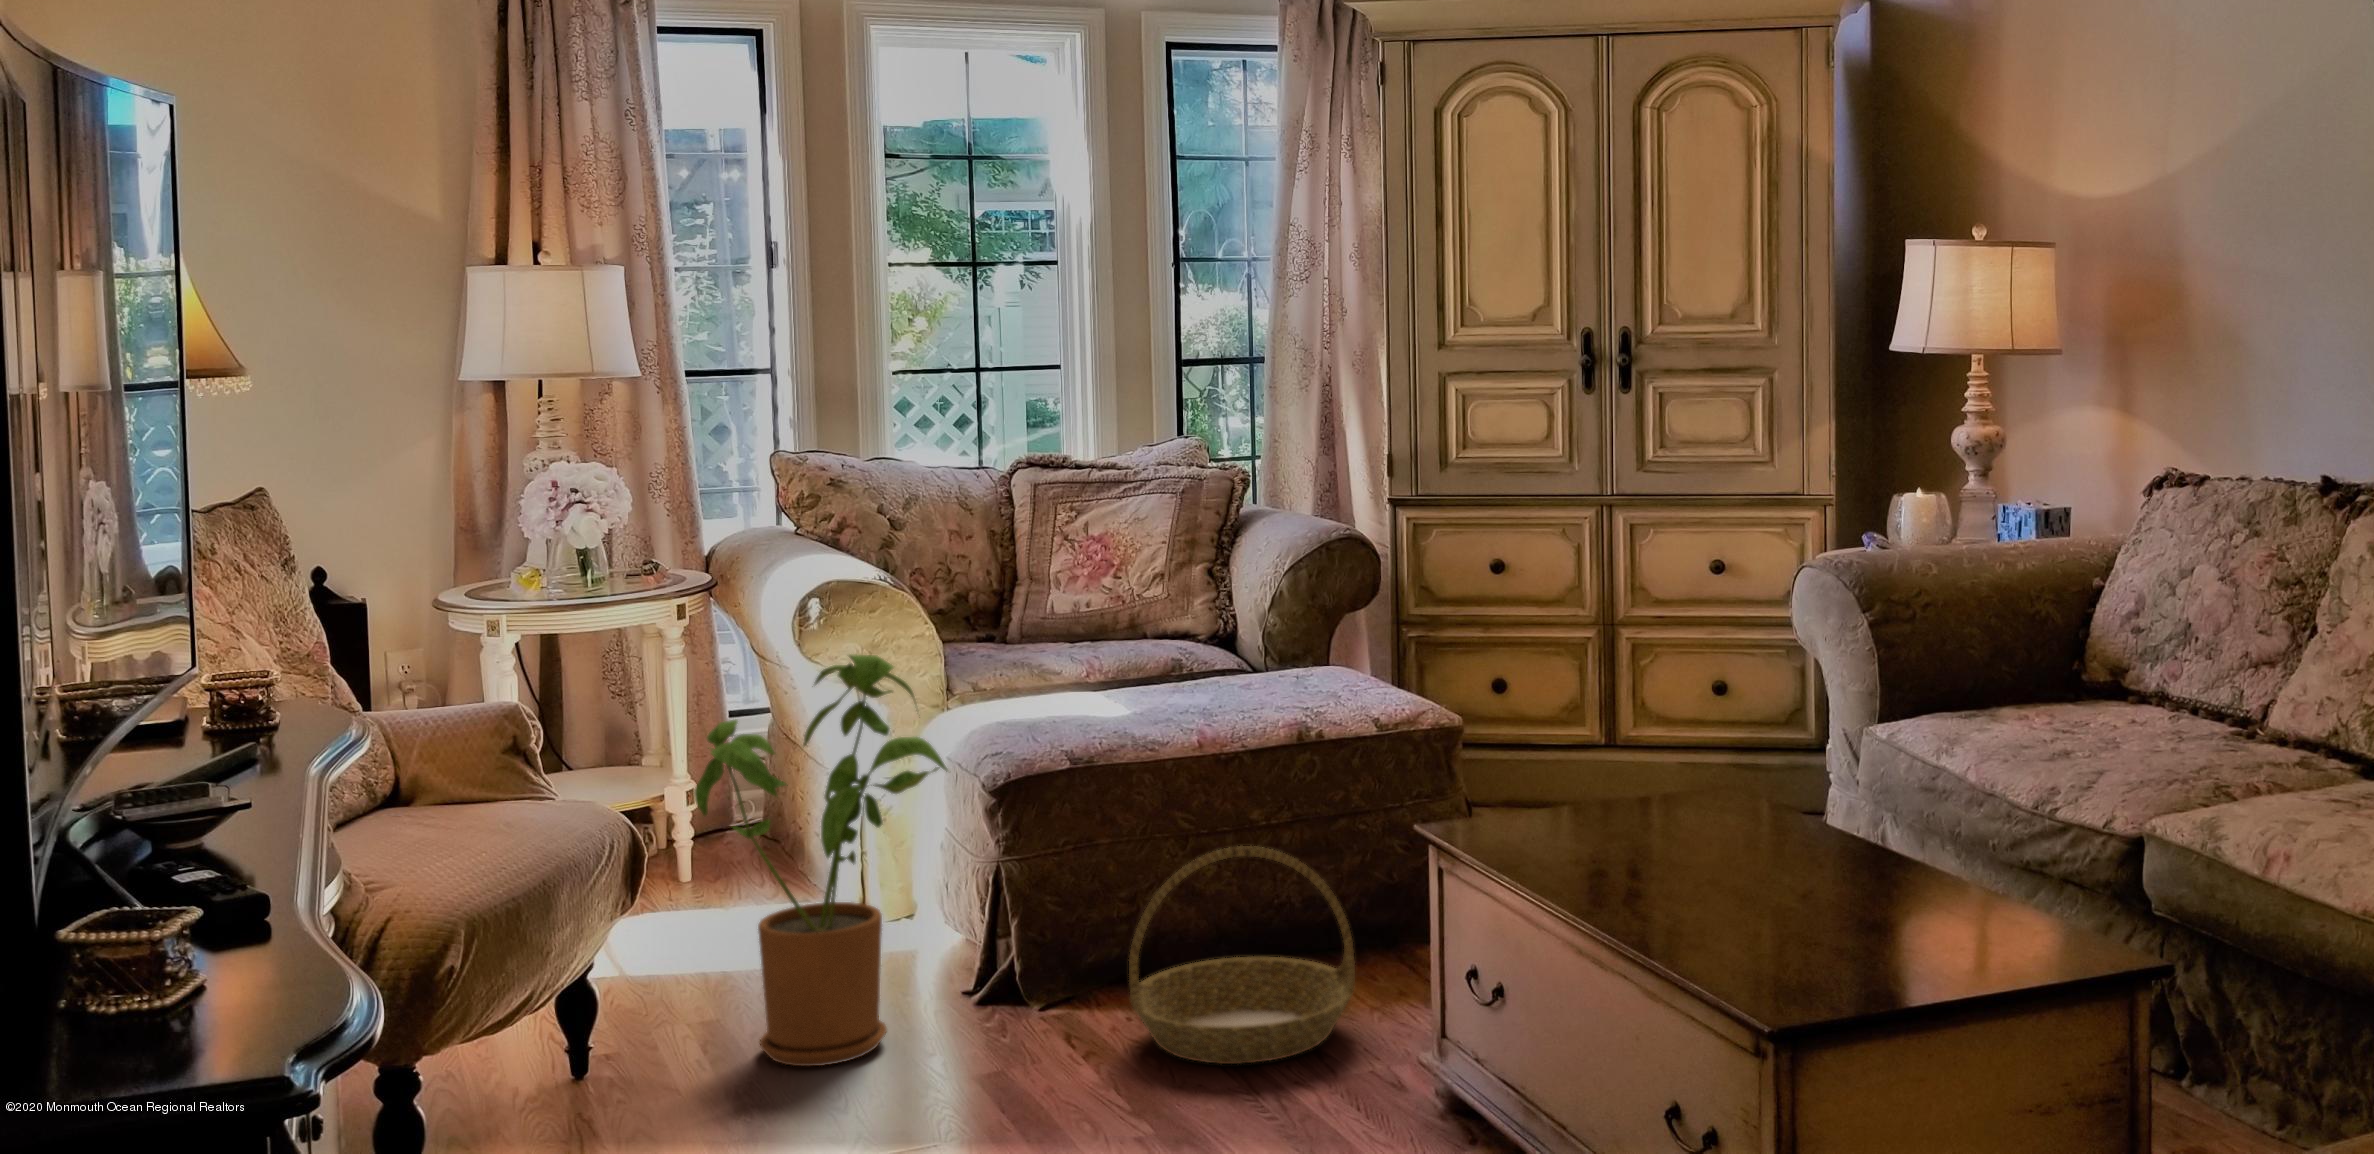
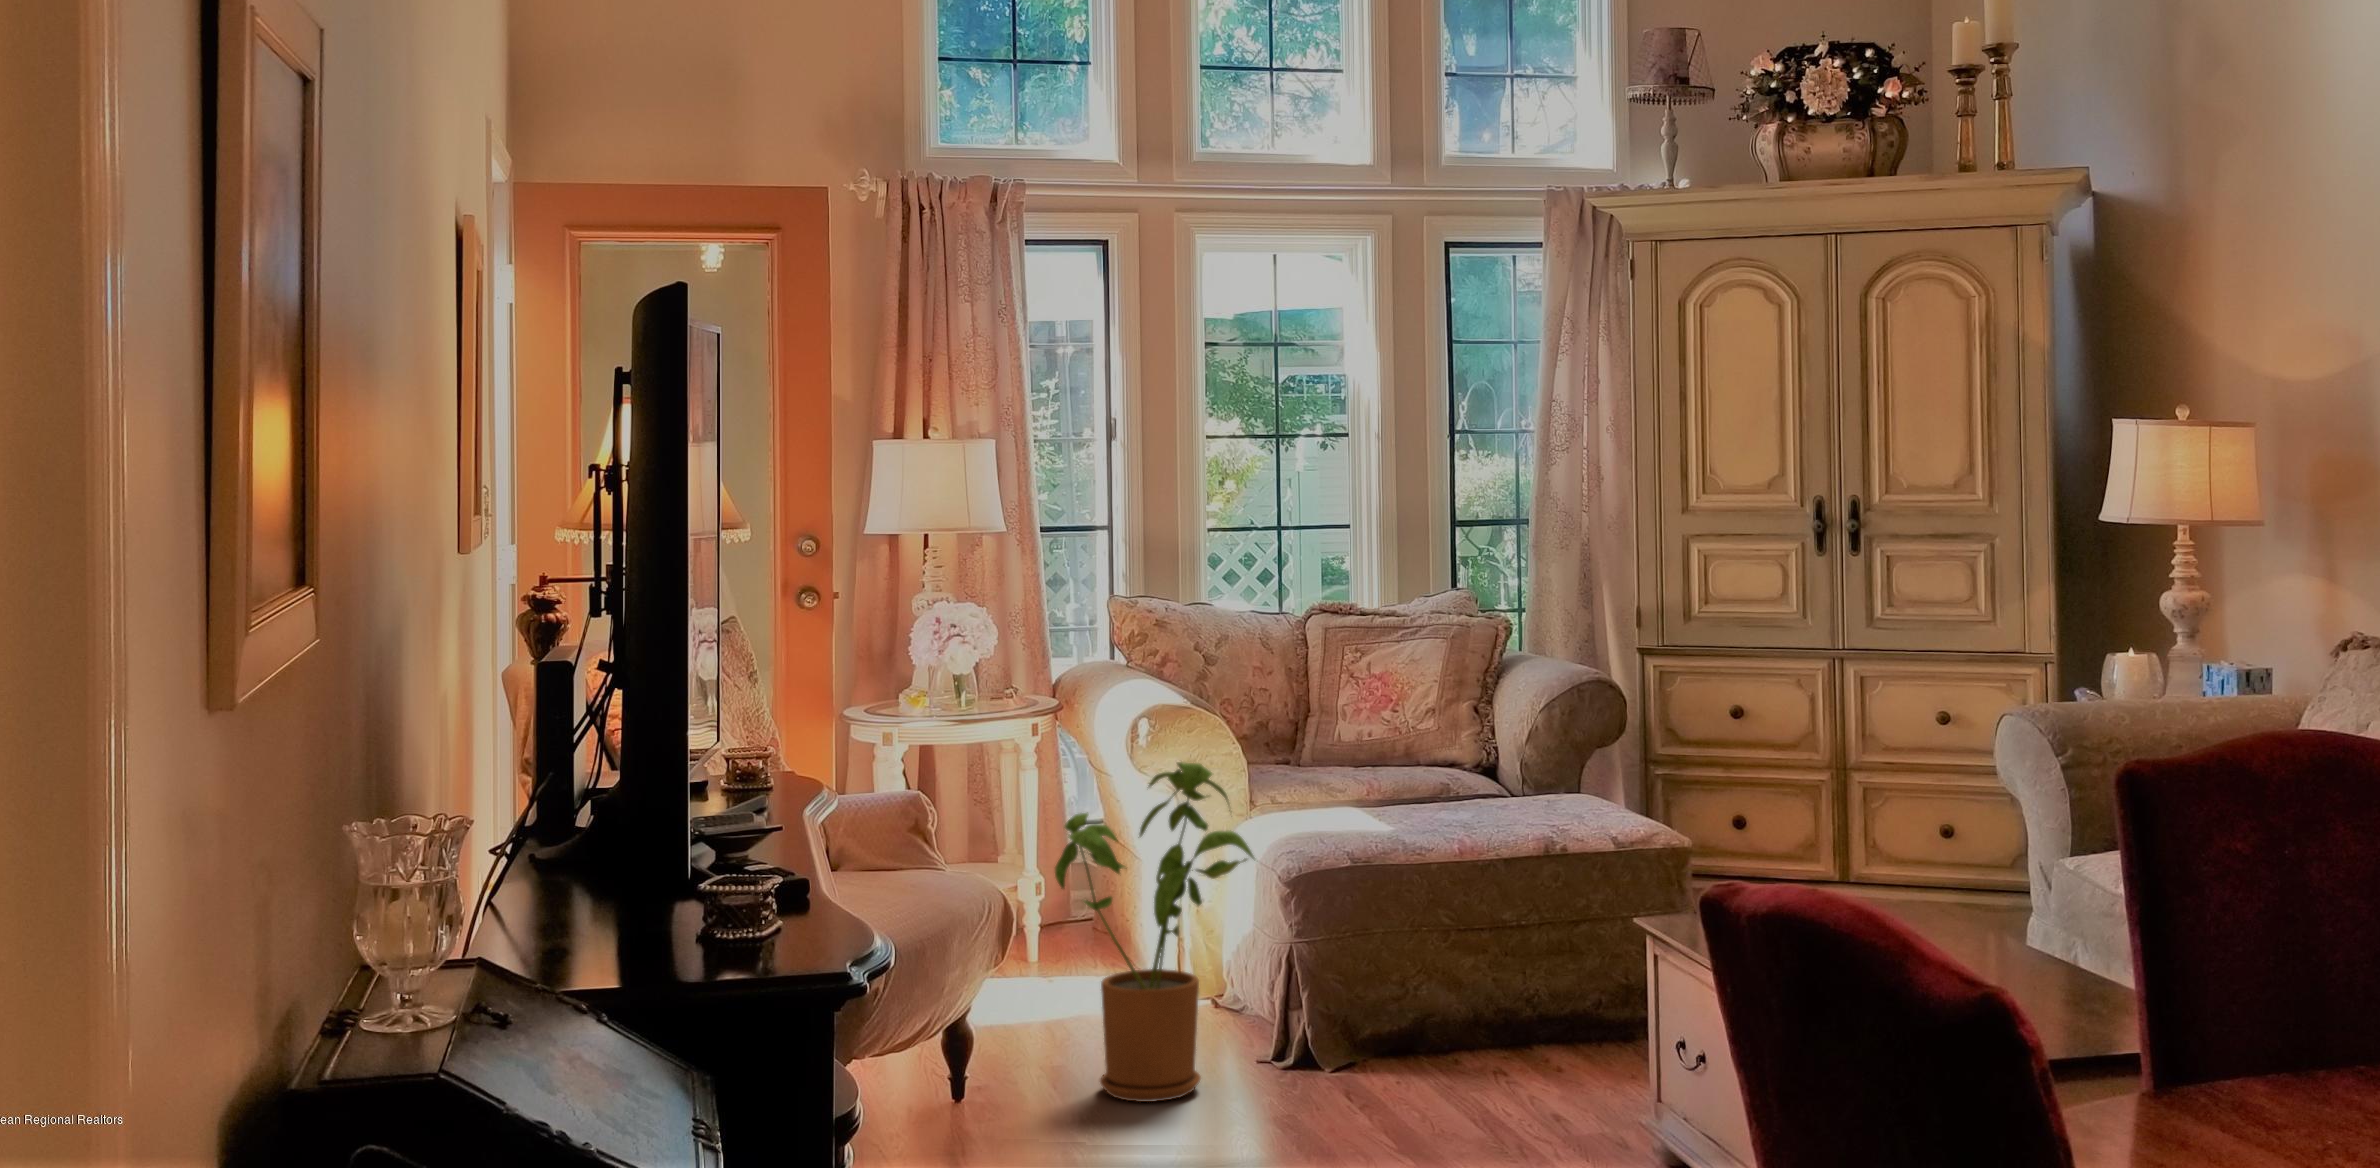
basket: present [1129,846,1355,1064] -> none [1400,936,1592,1120]

